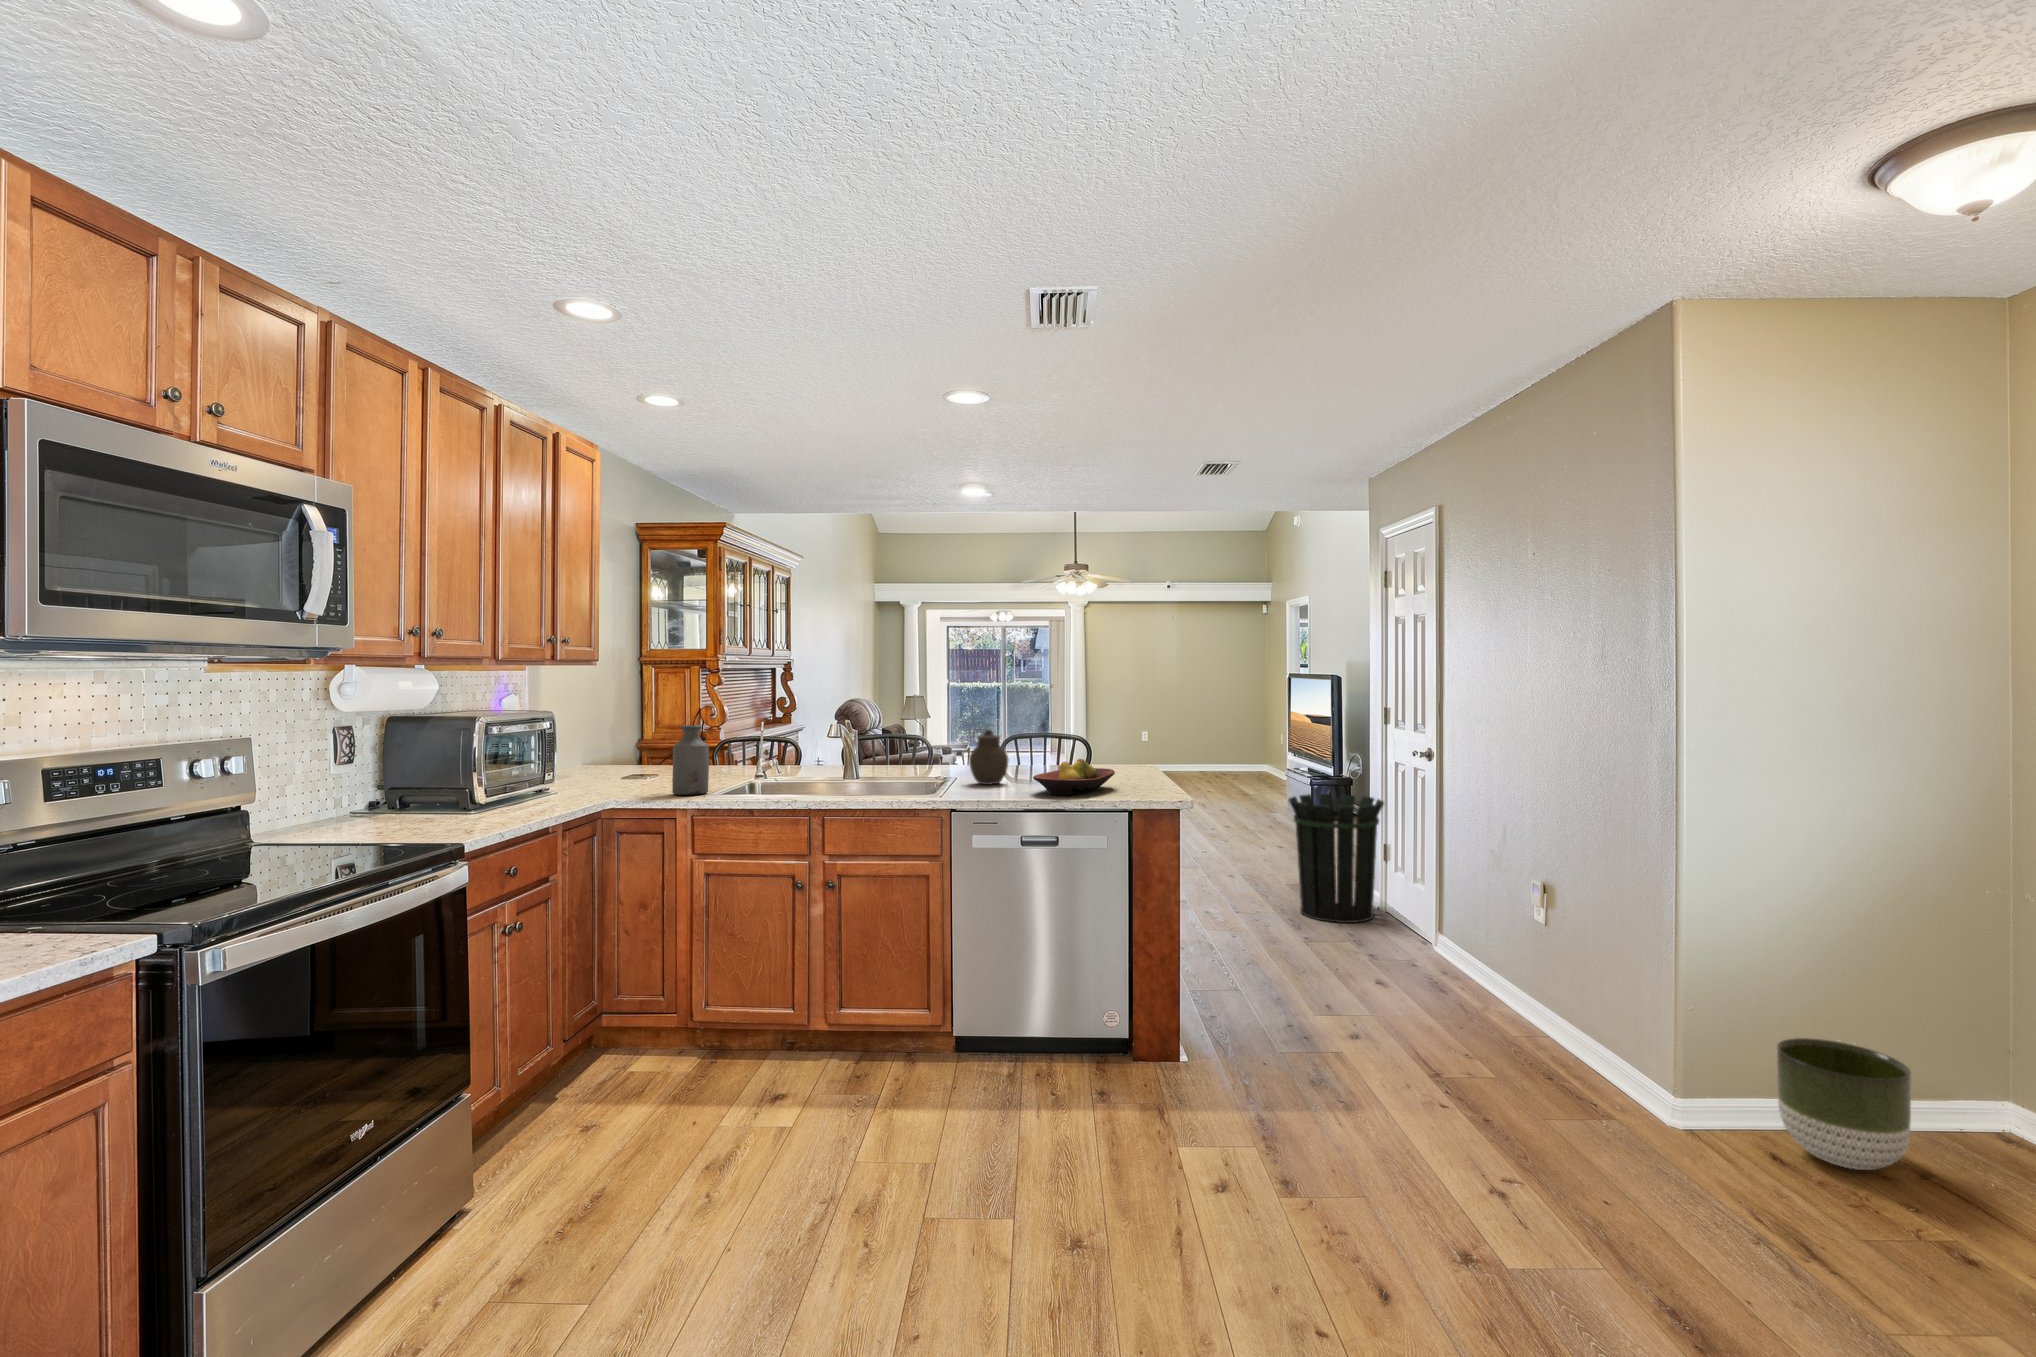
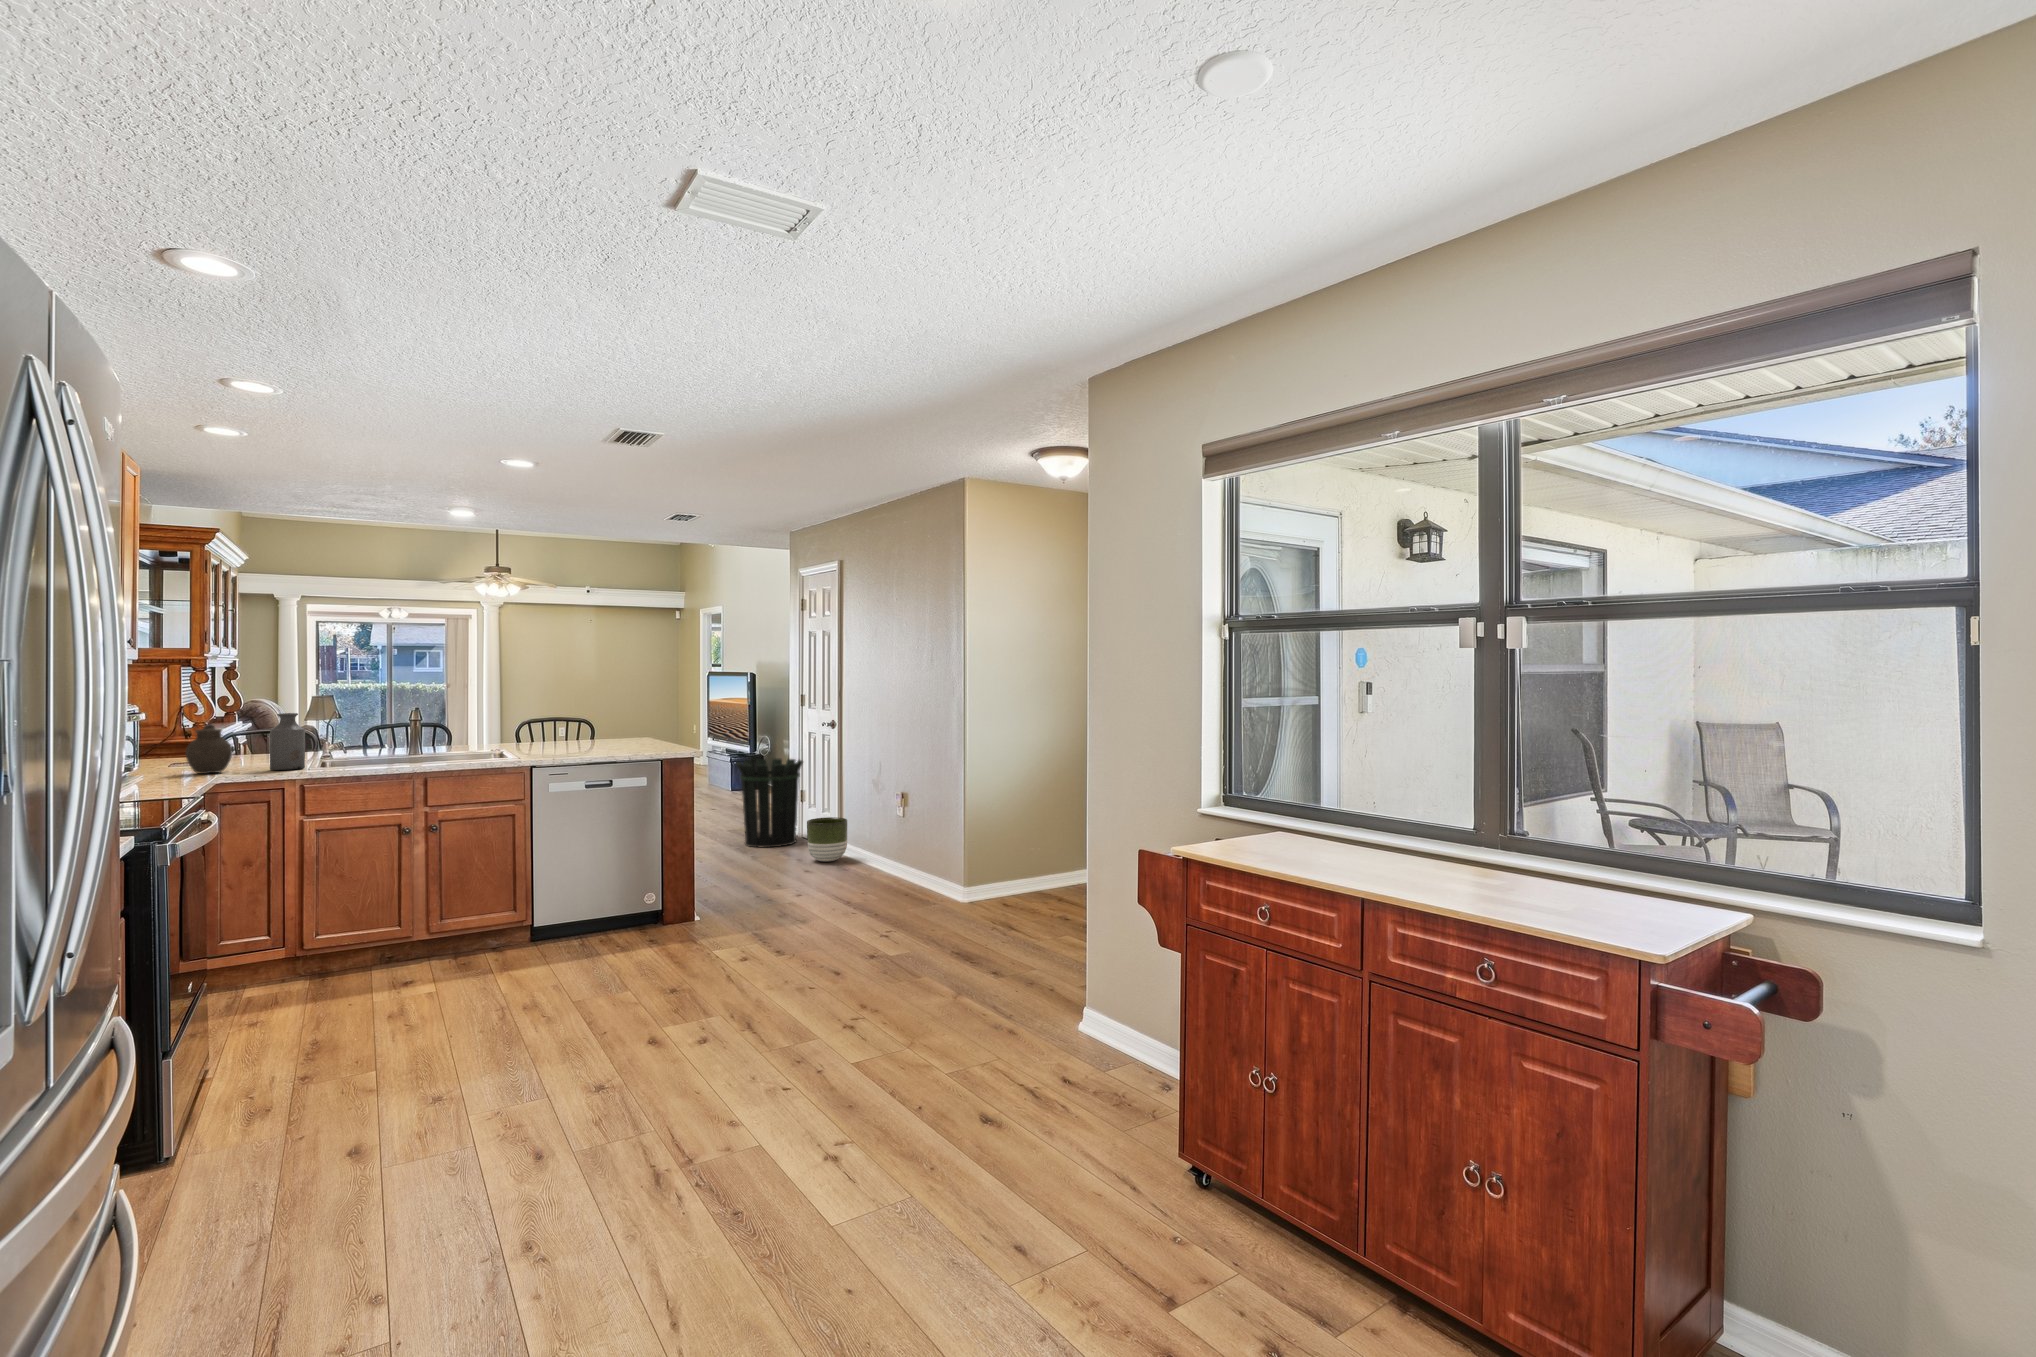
jar: present [969,730,1008,785] -> present [186,724,232,774]
fruit bowl: present [1033,759,1115,796] -> none [591,730,646,754]
planter: present [1777,1038,1911,1170] -> present [807,817,847,862]

